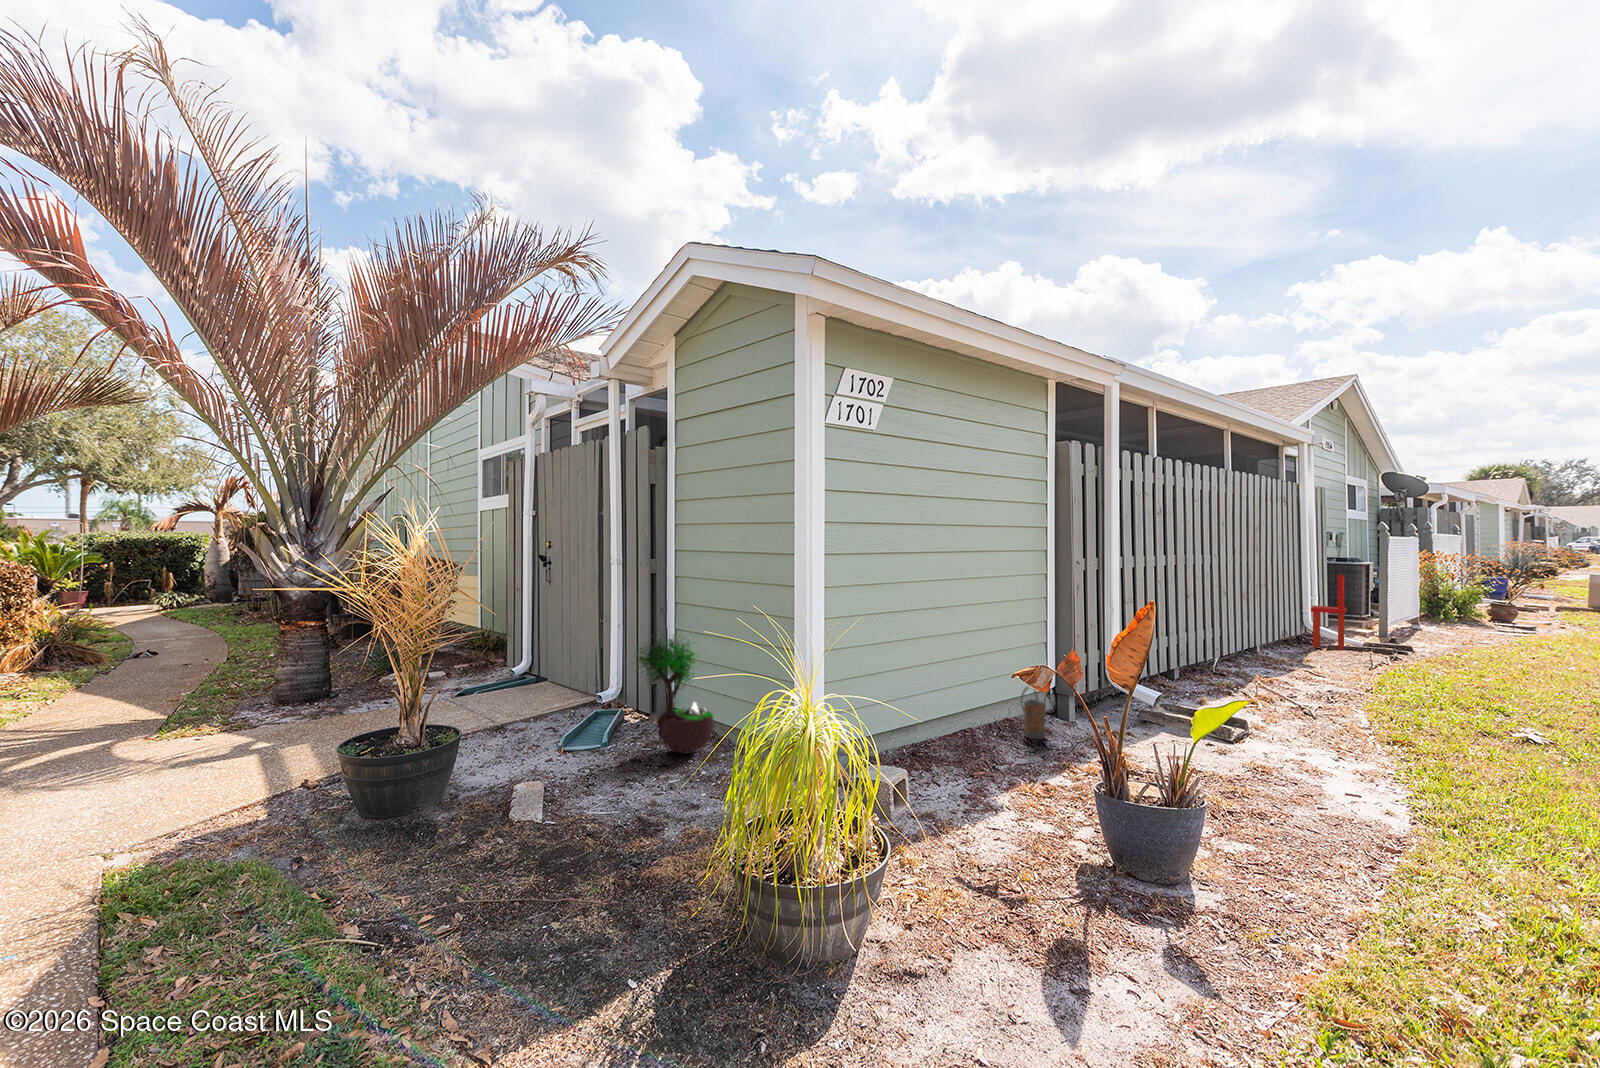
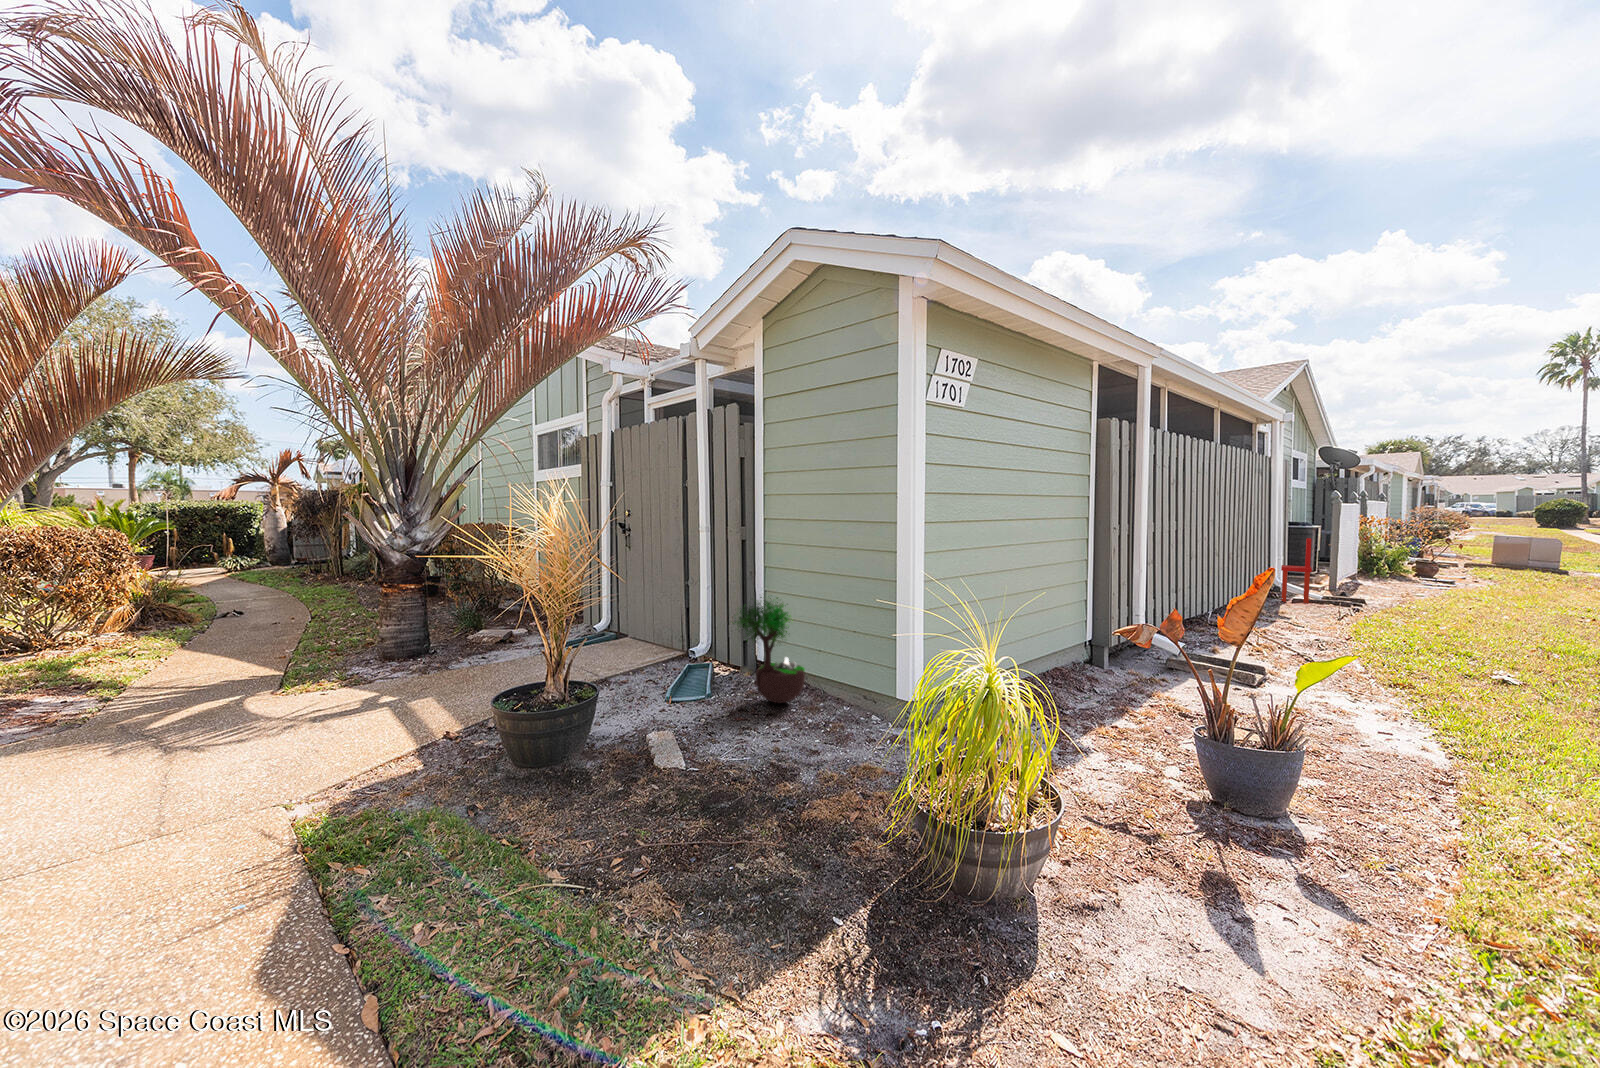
watering can: present [1021,687,1048,739] -> none [1072,640,1092,687]

